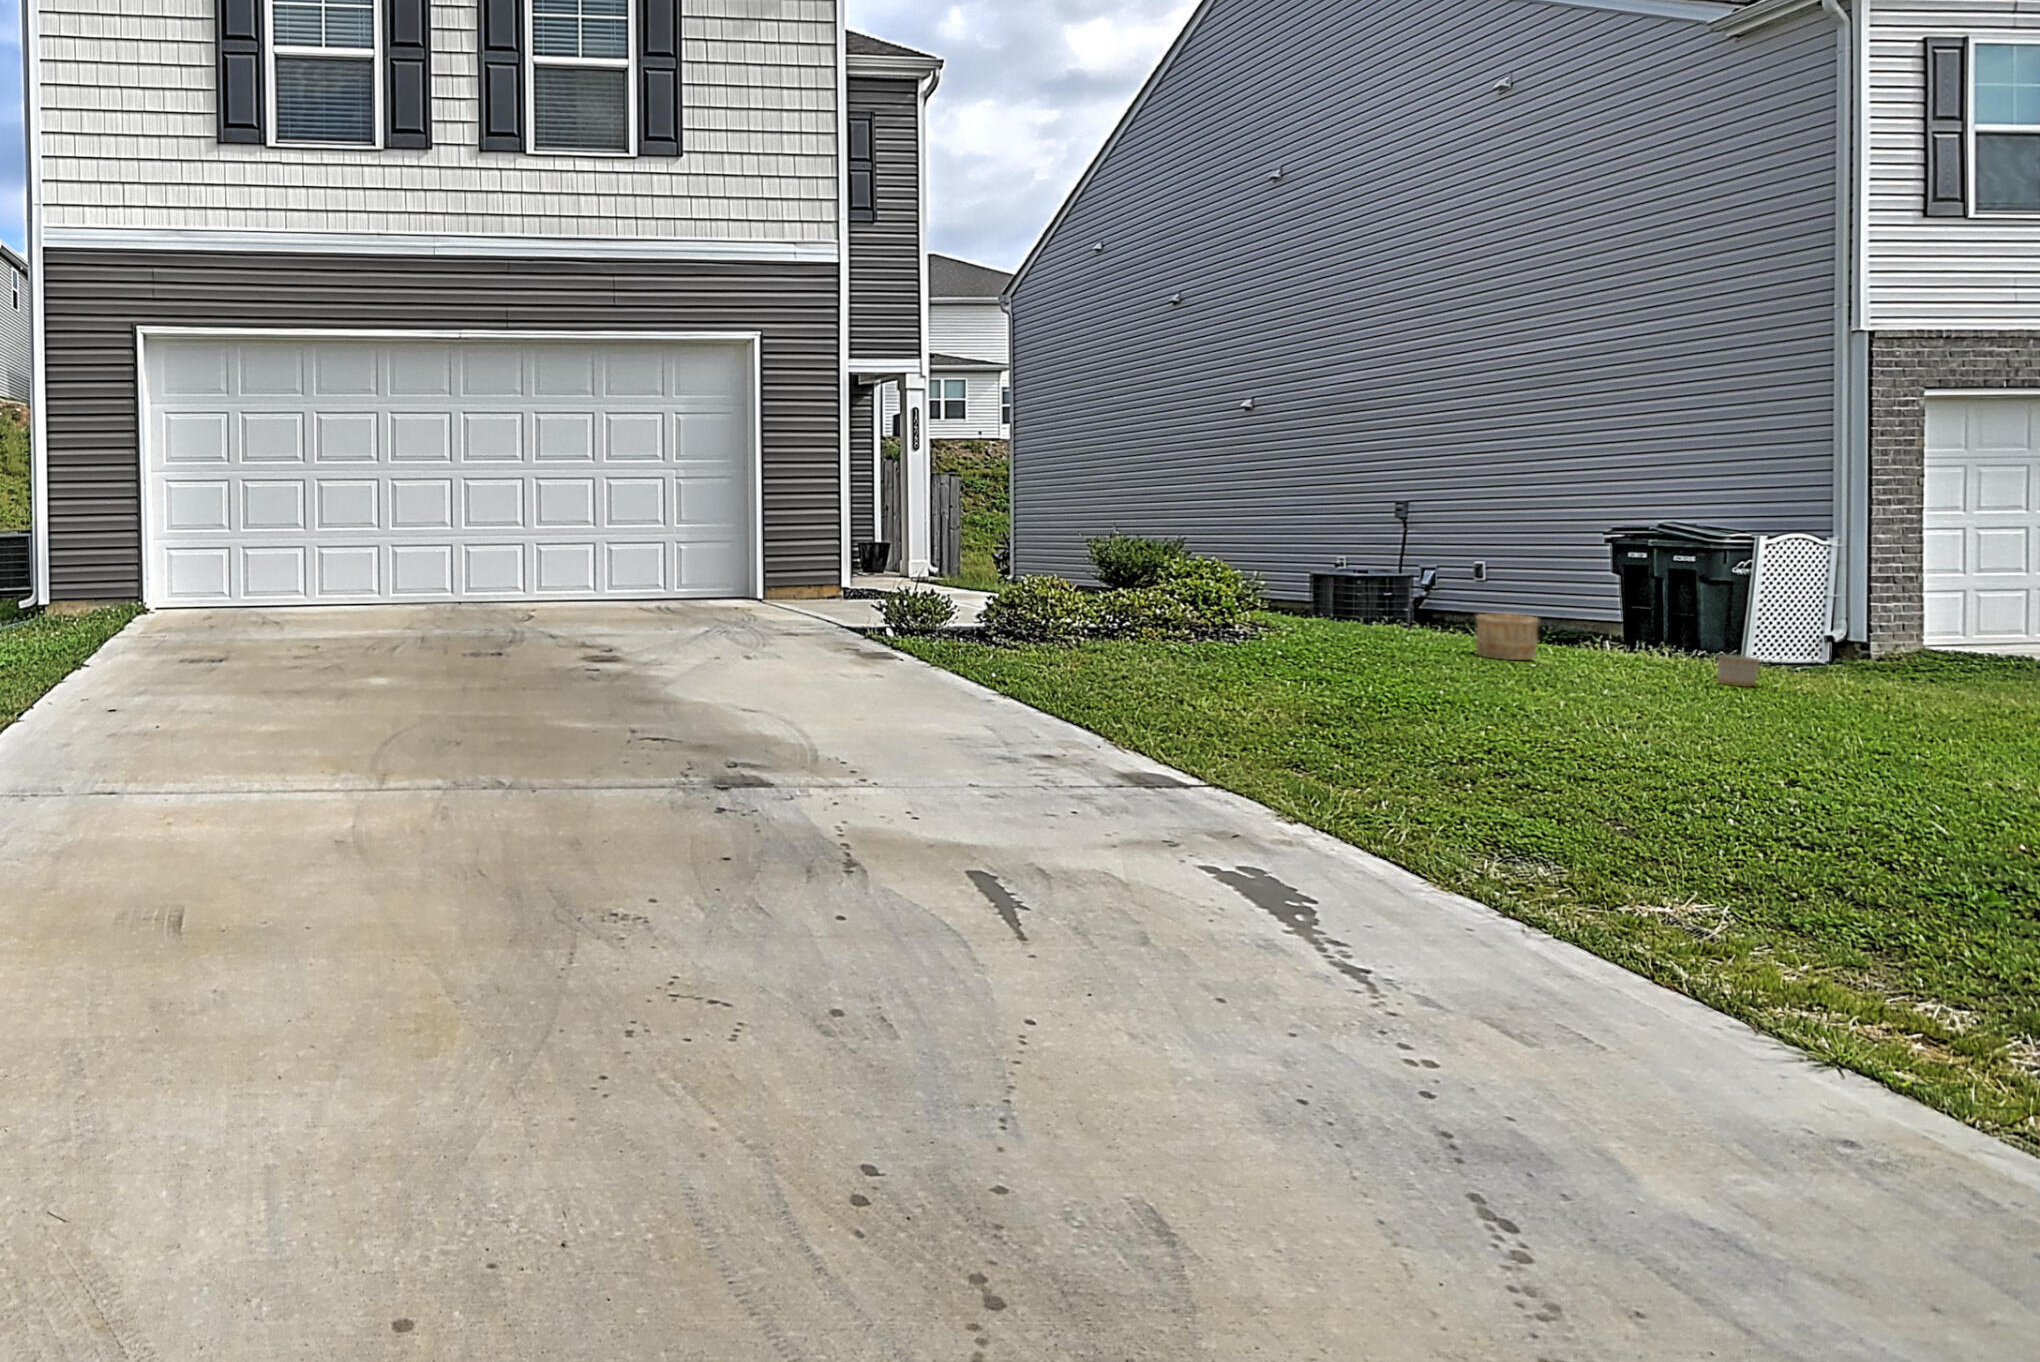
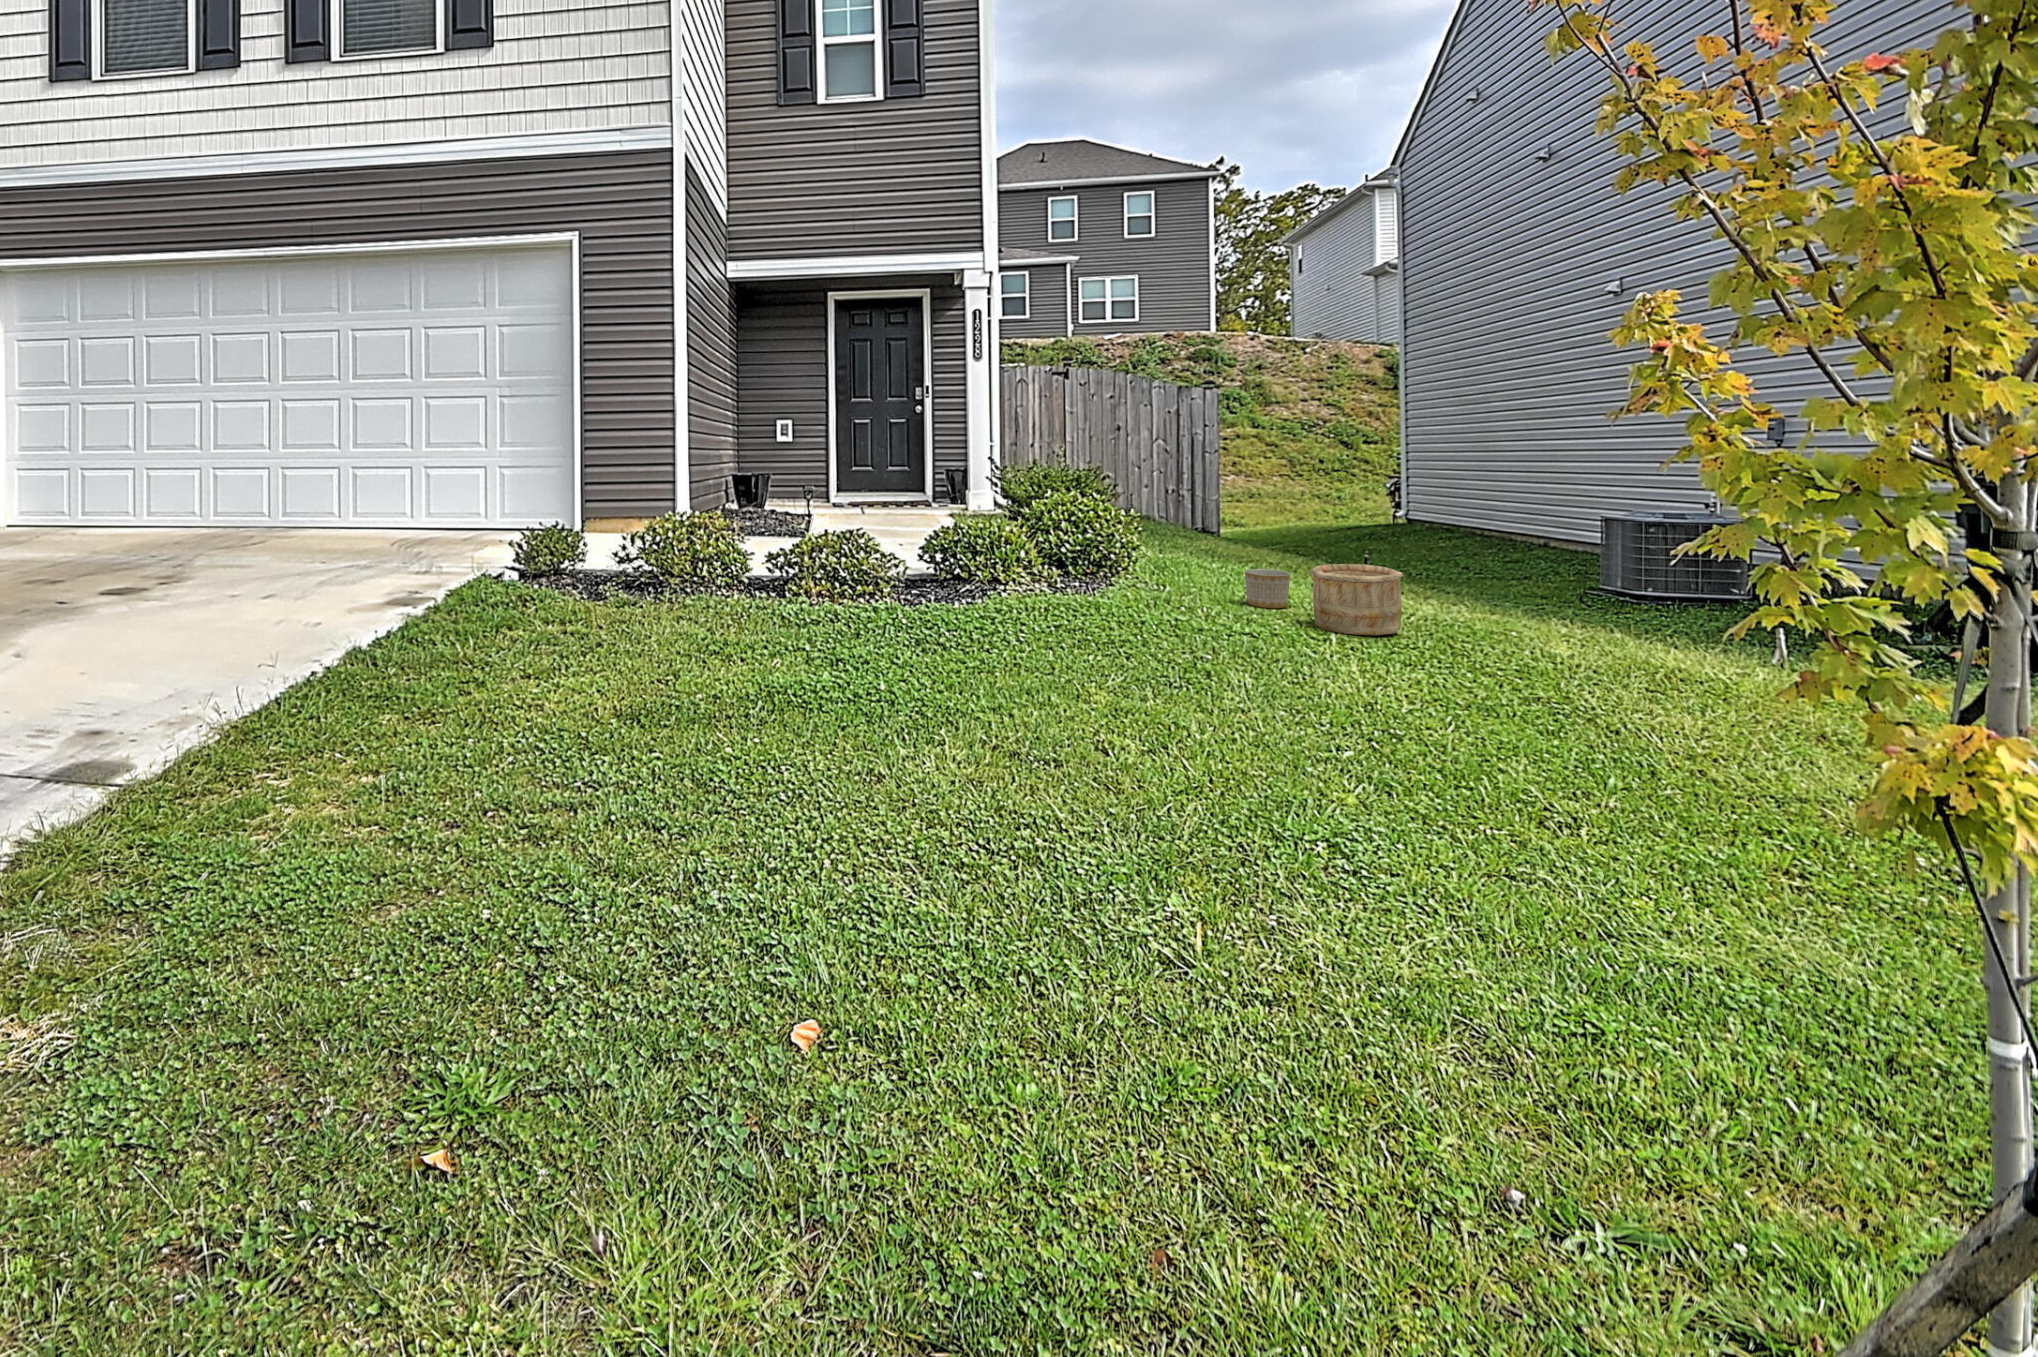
planter: present [1718,655,1760,687] -> present [1245,569,1290,608]

